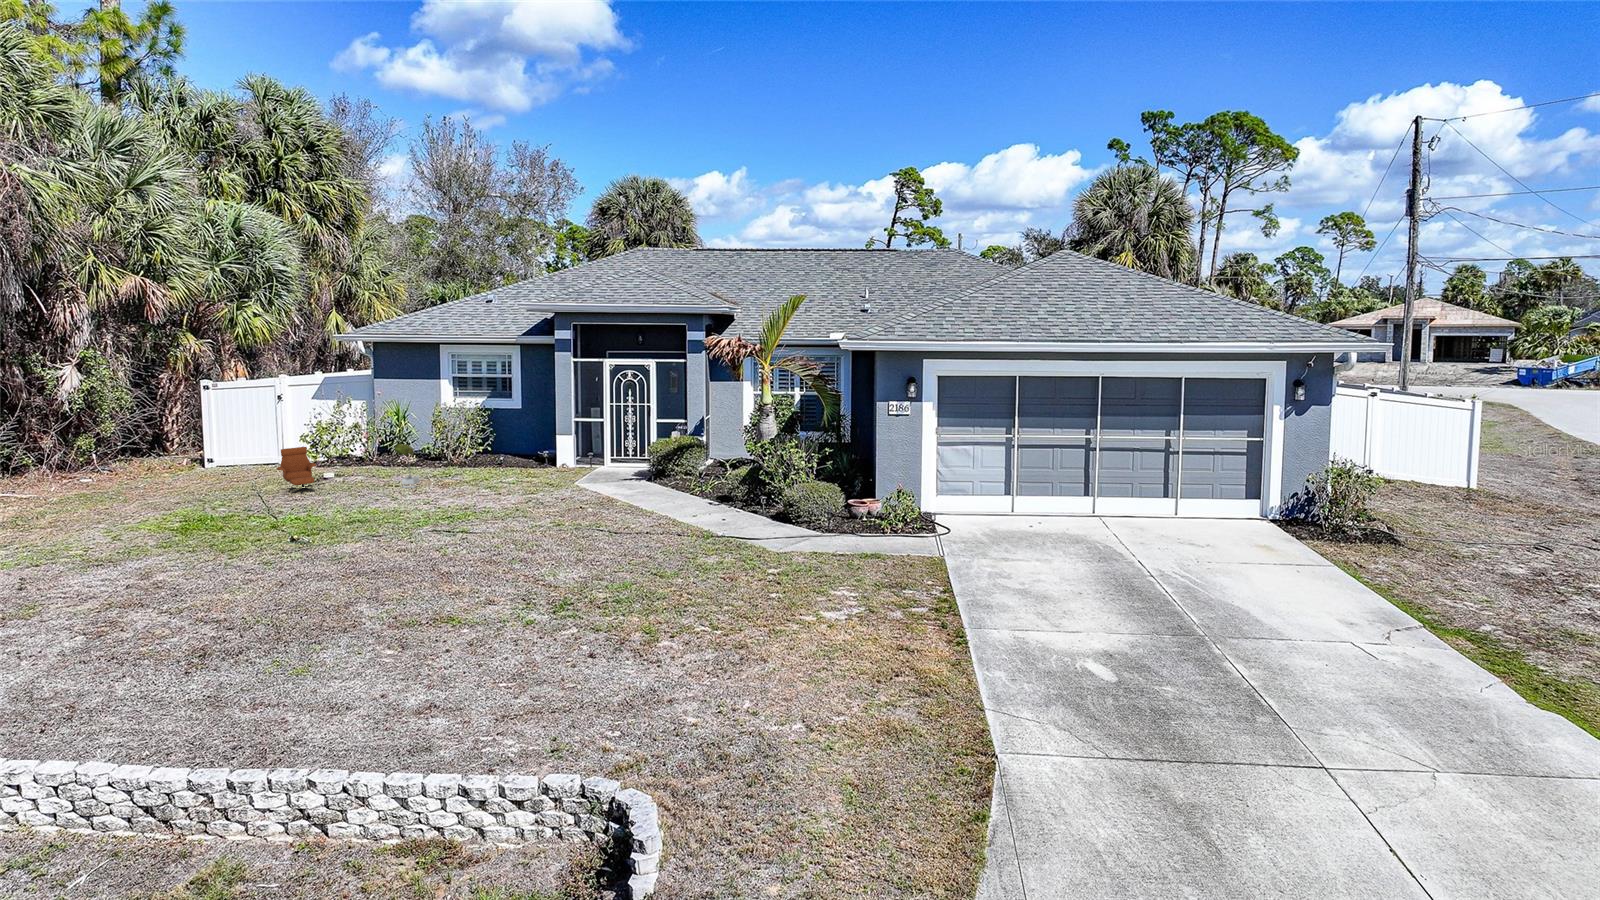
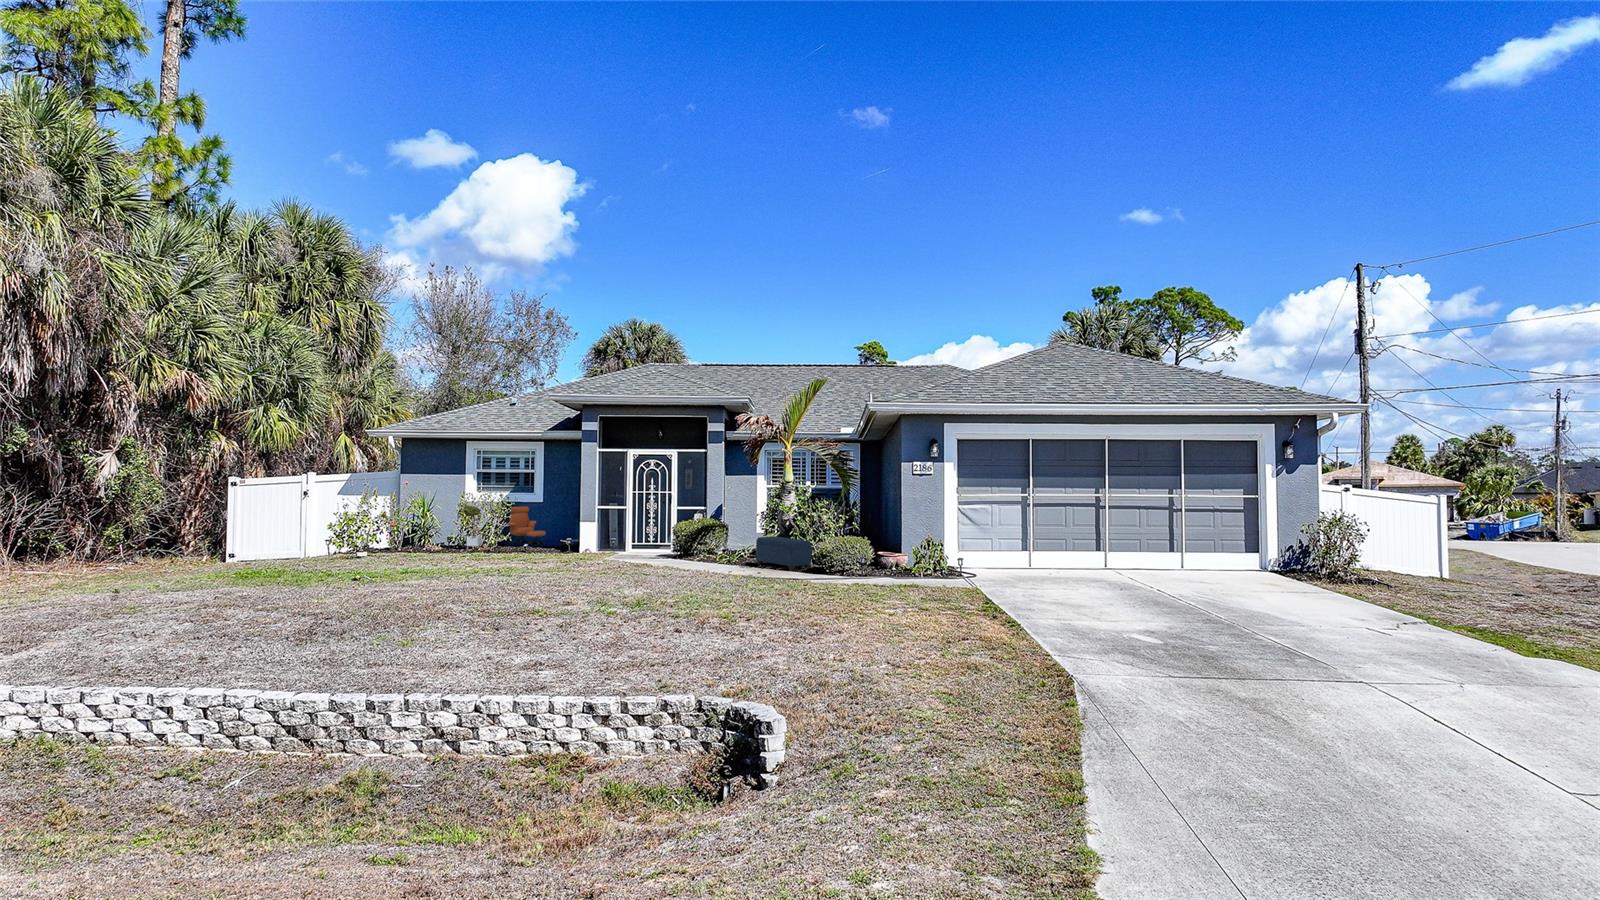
lounge chair: present [277,447,316,494] -> present [507,506,546,544]
bench: none [709,485,768,528] -> present [756,536,811,570]

